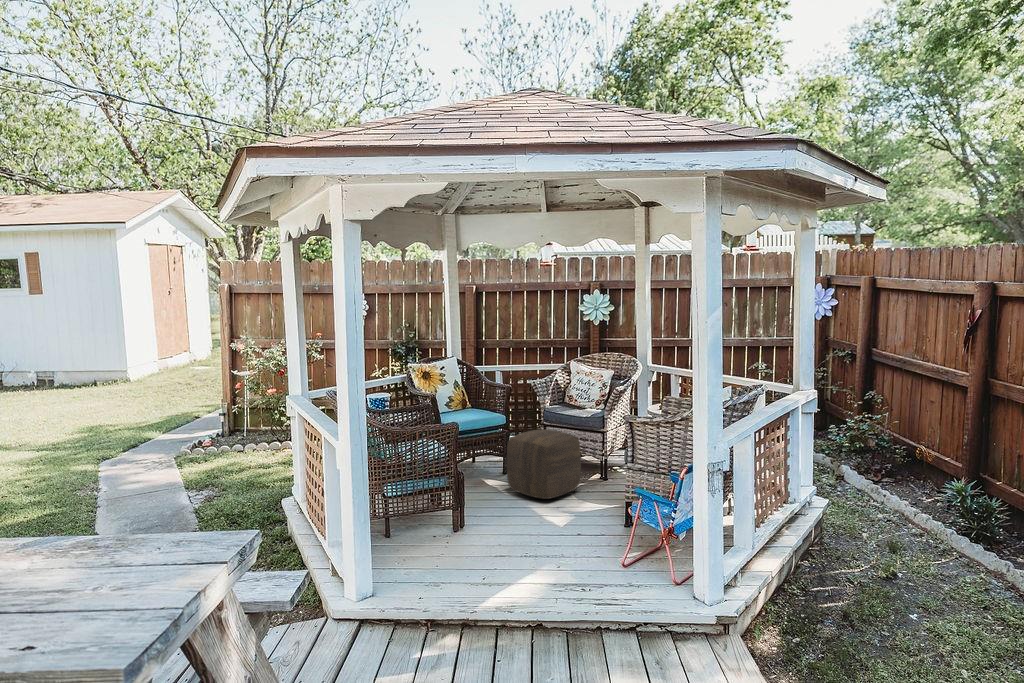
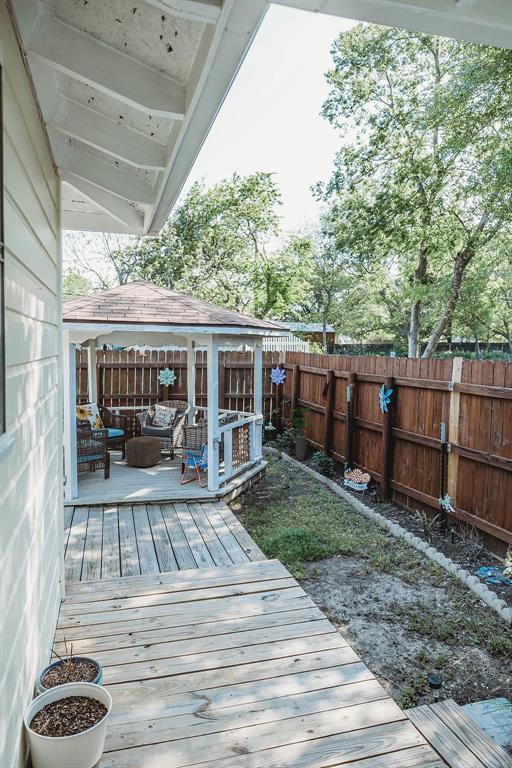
potted plant: none [865,370,928,488] -> present [292,408,313,461]

